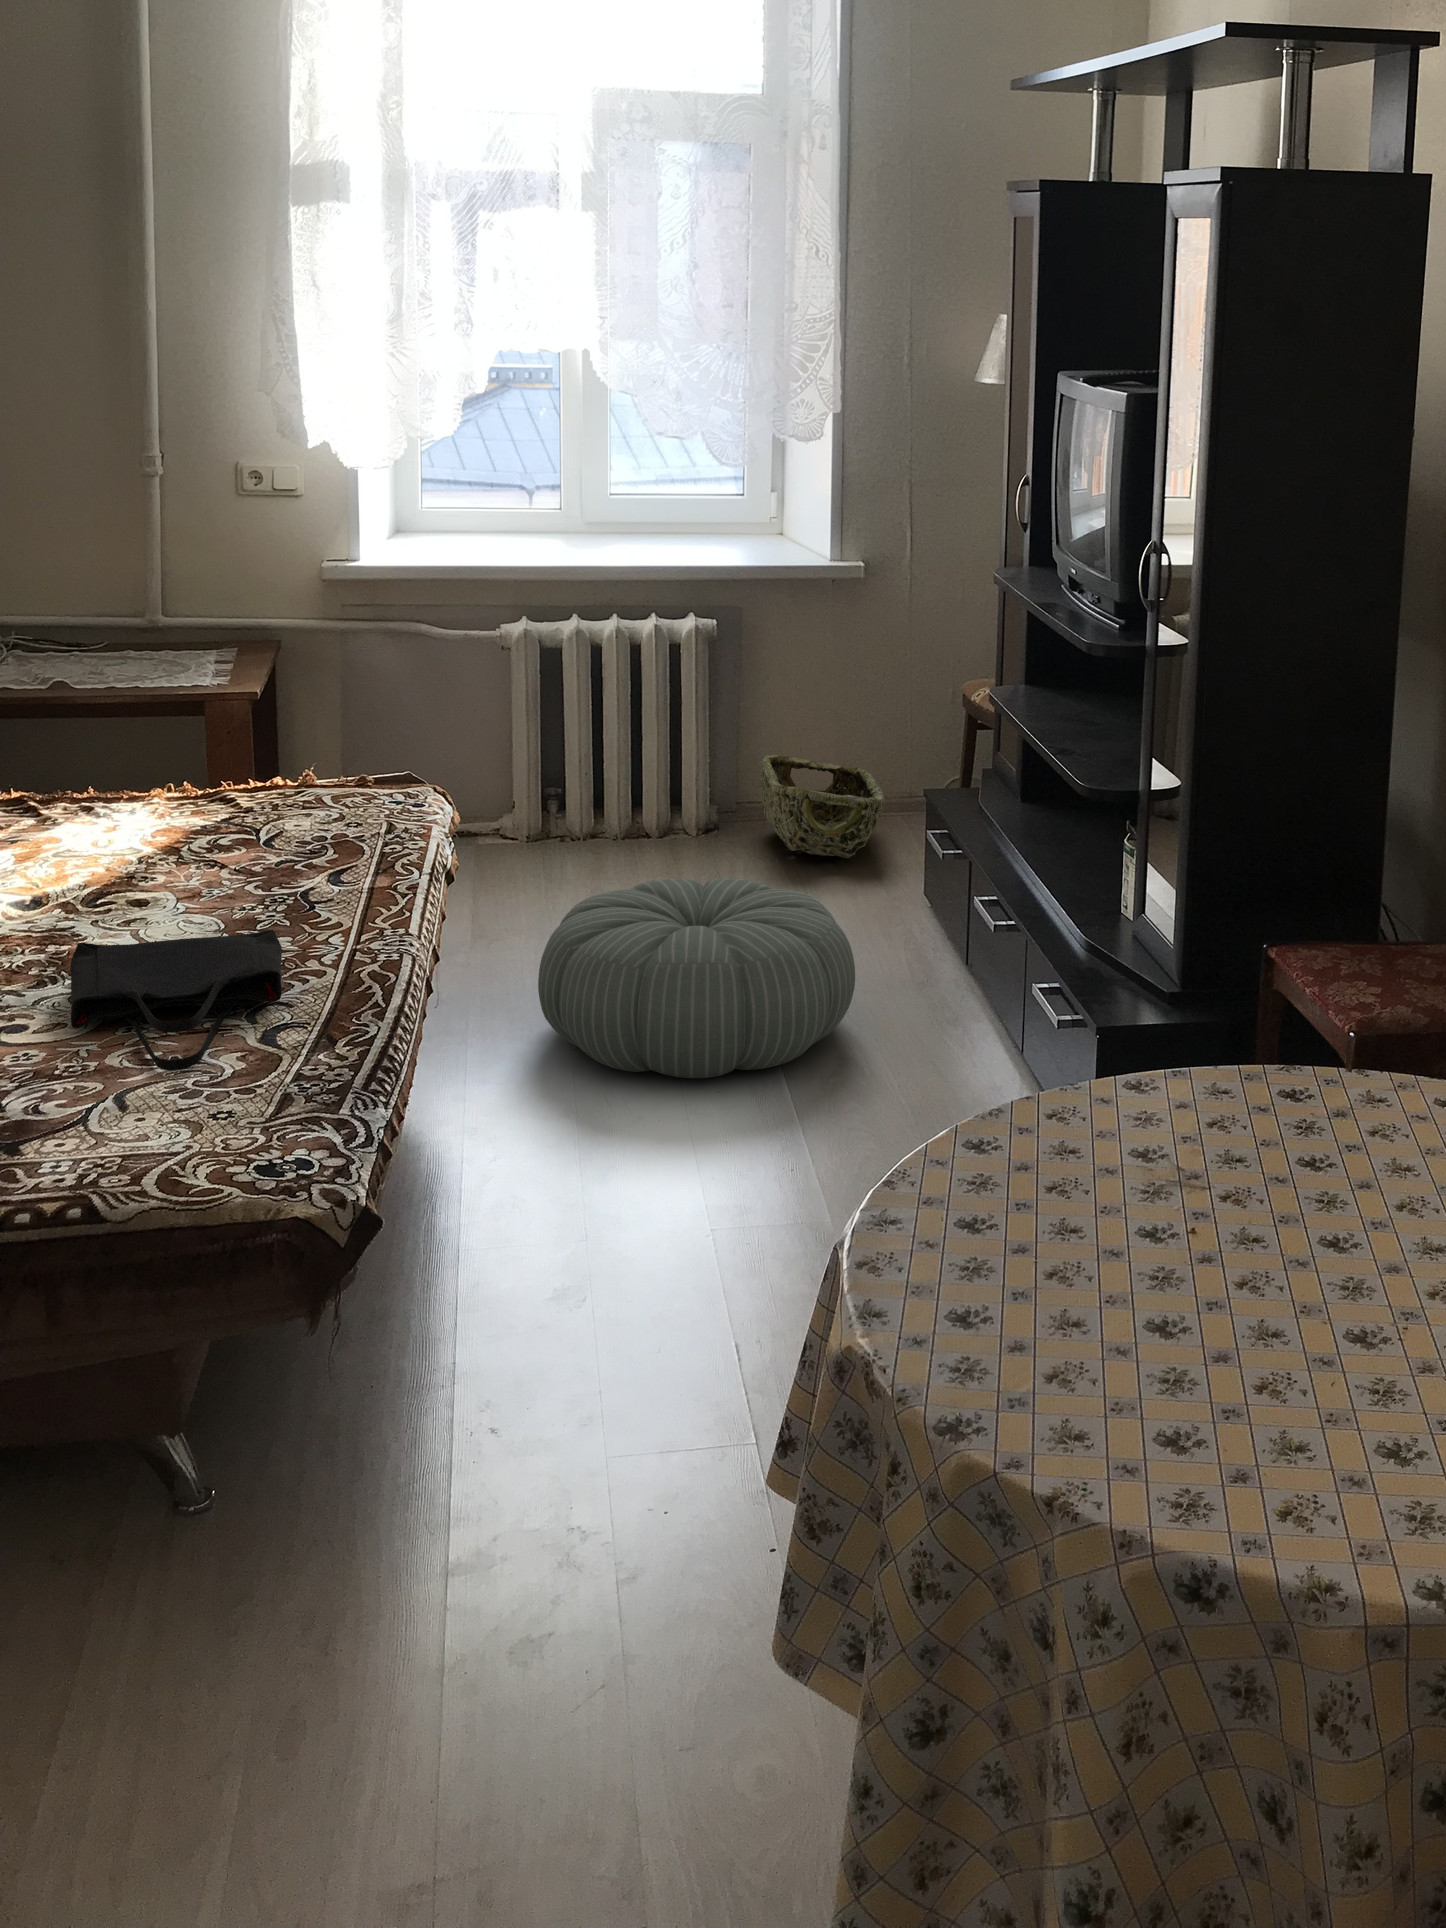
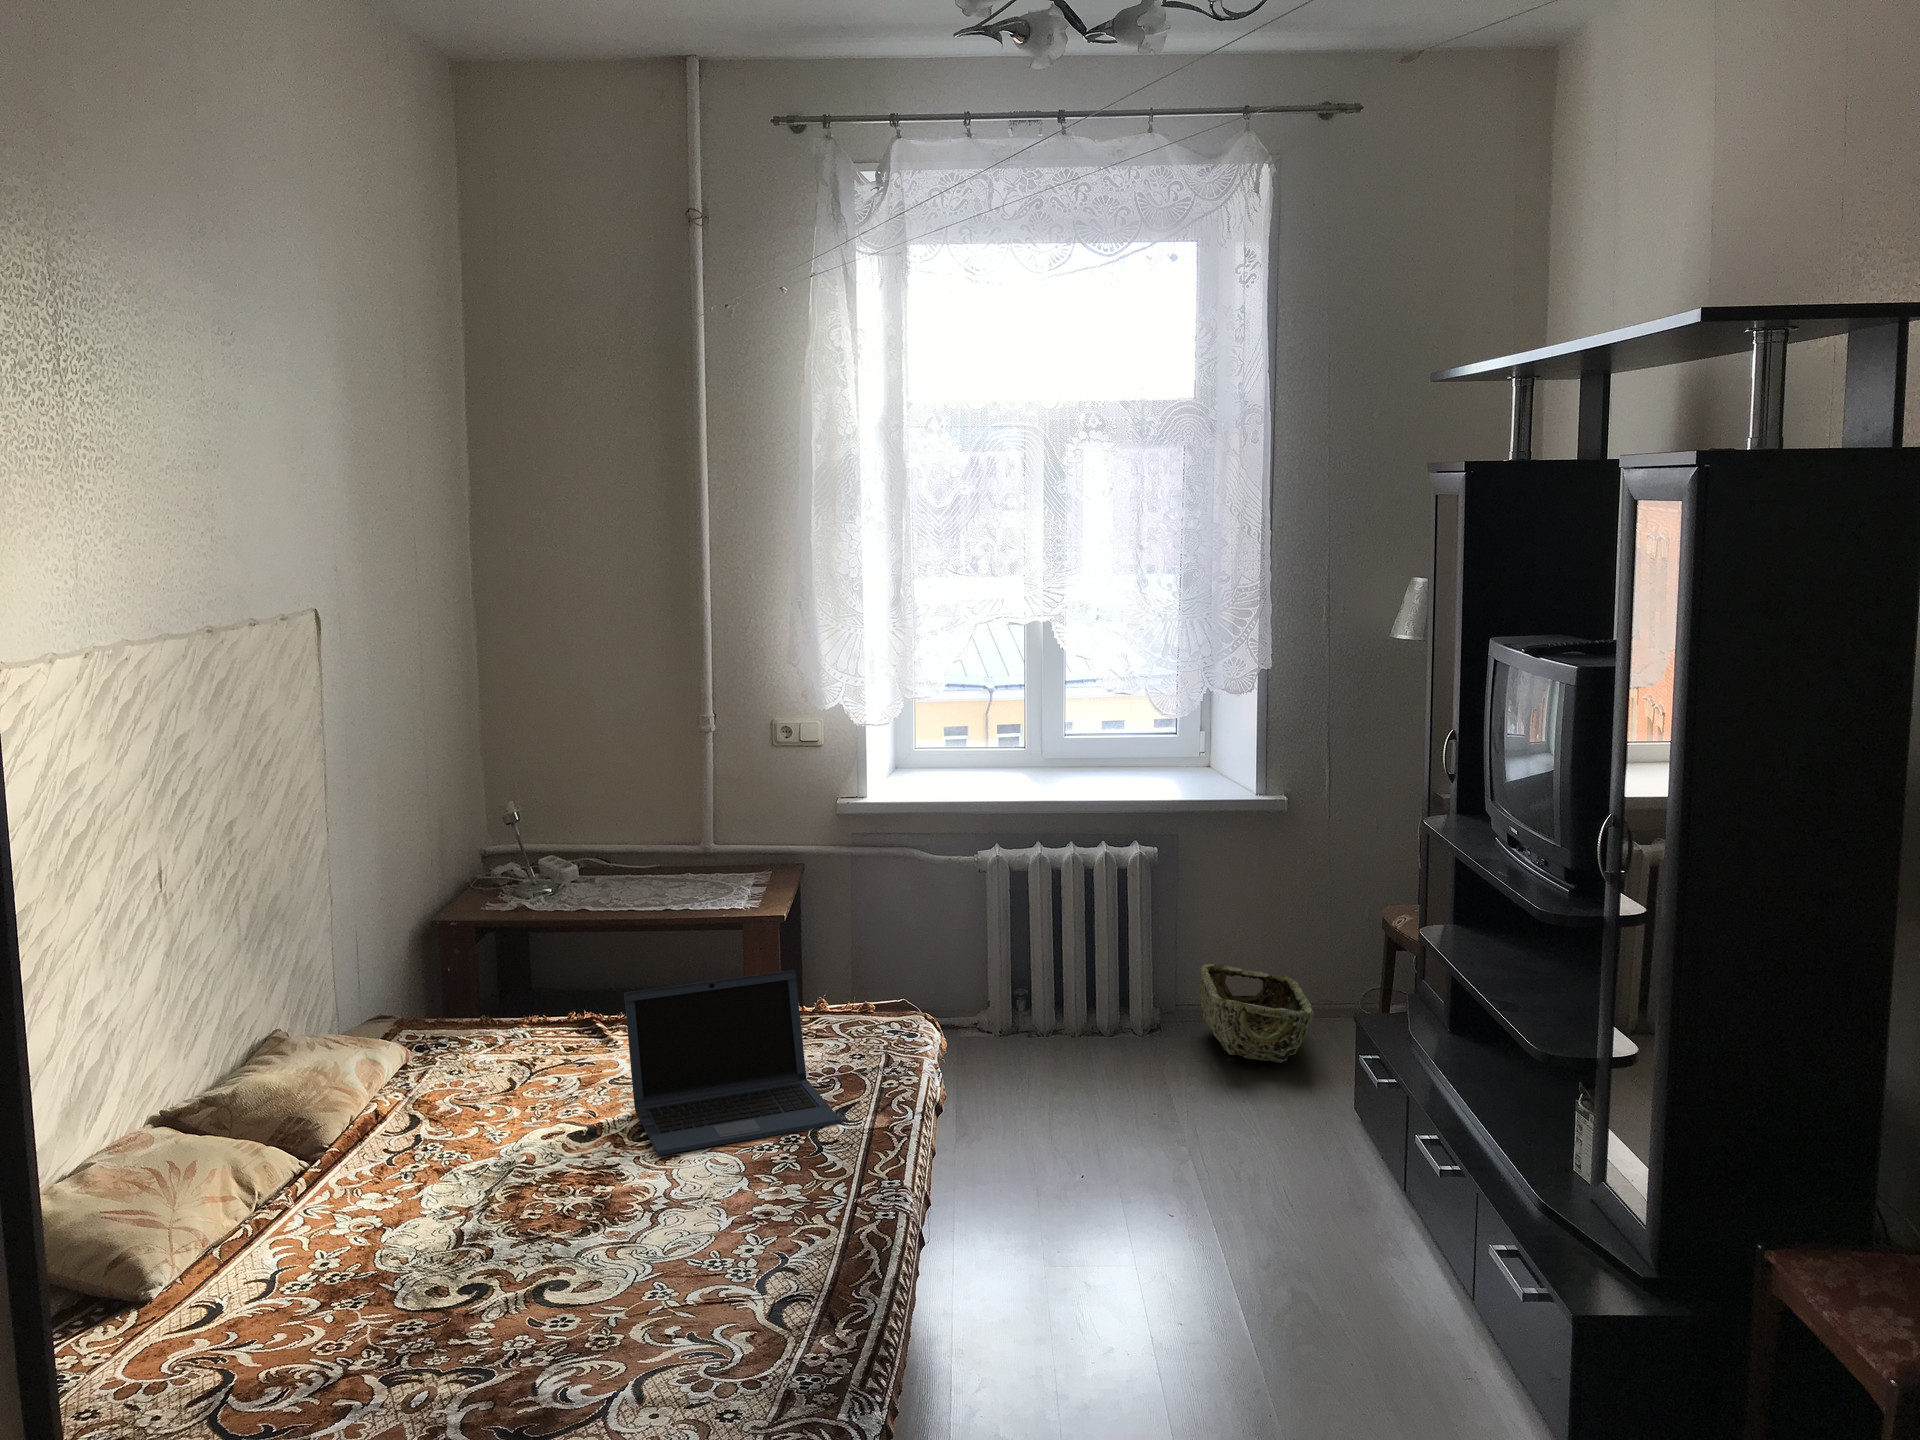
laptop: none [71,724,336,918] -> present [624,970,841,1156]
pouf: present [538,878,855,1078] -> none [1017,1105,1307,1310]
tote bag: present [70,930,282,1070] -> none [604,1187,791,1353]

